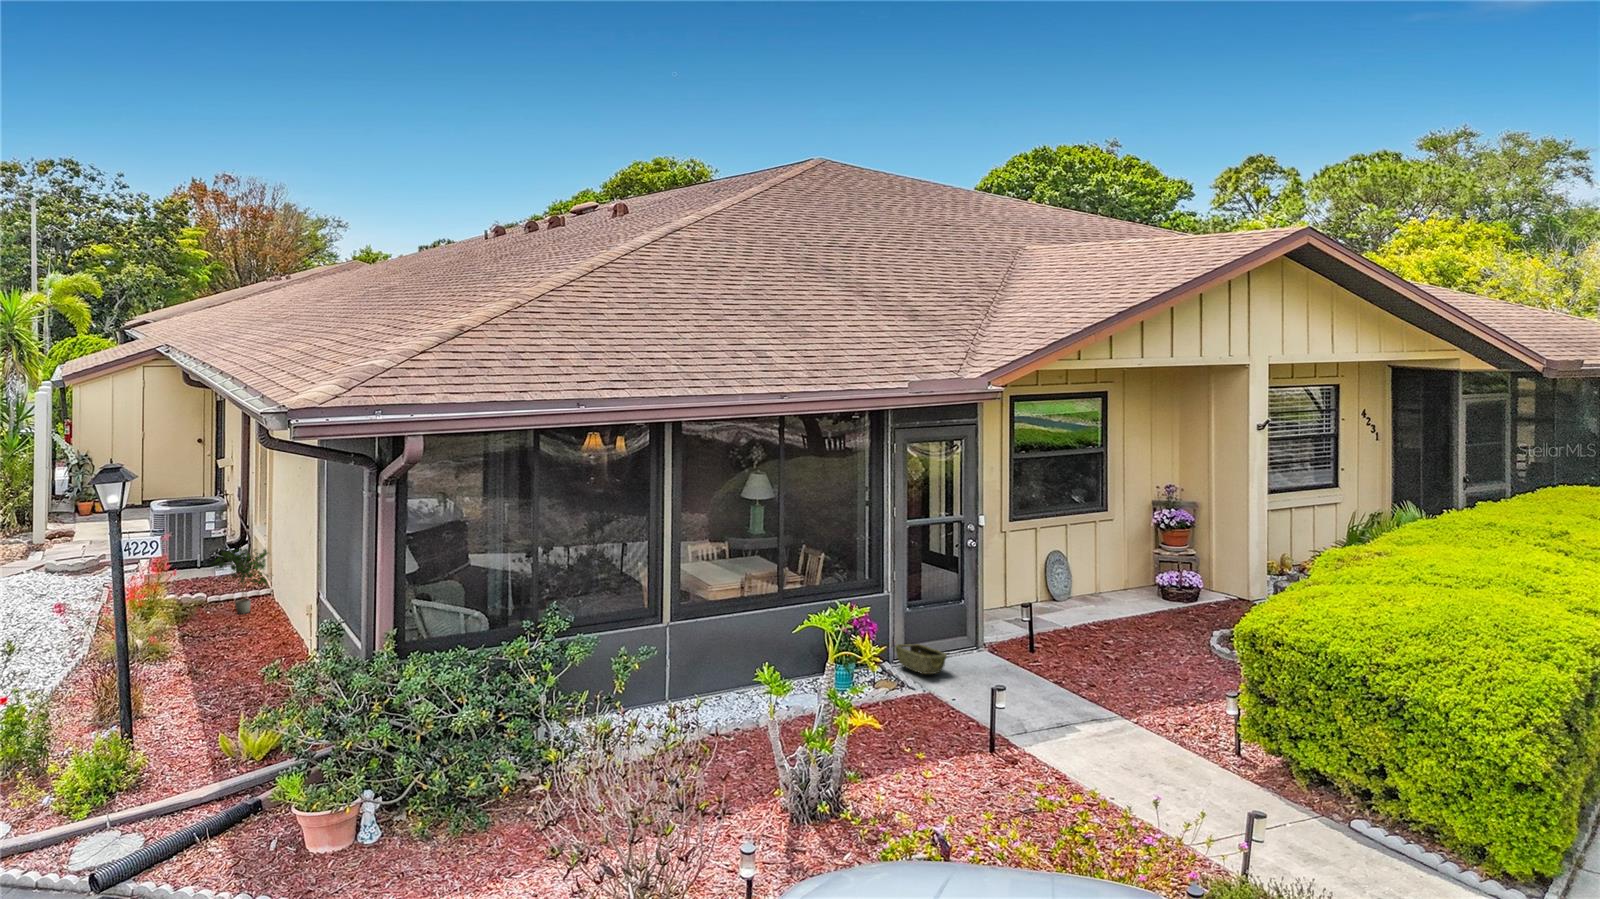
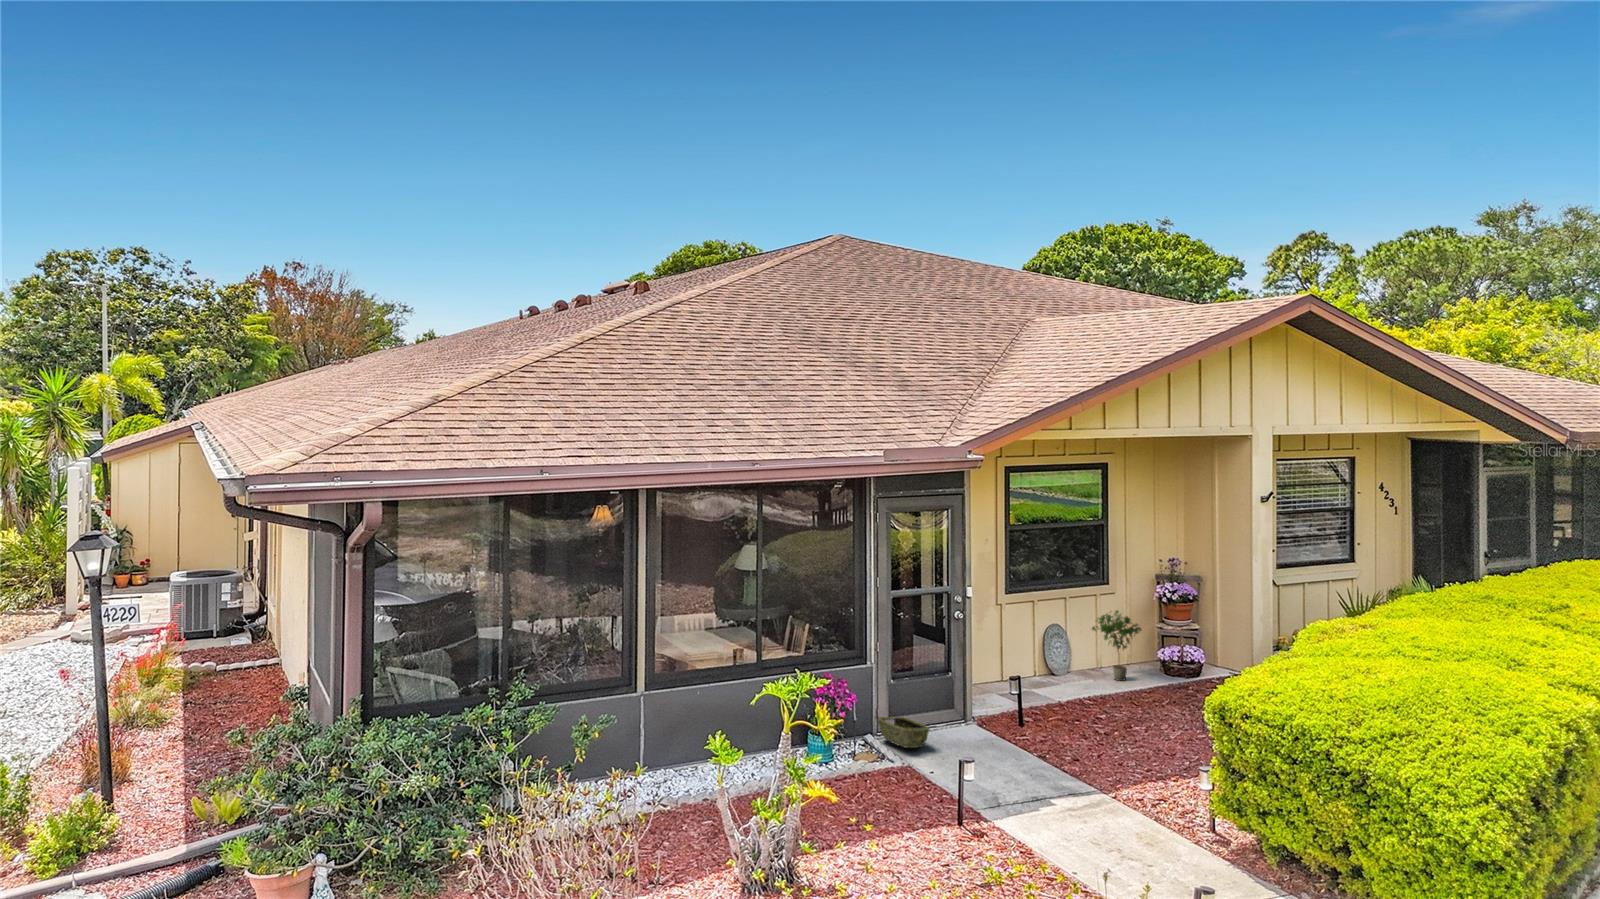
potted plant: present [209,549,268,614] -> present [1092,610,1141,681]

